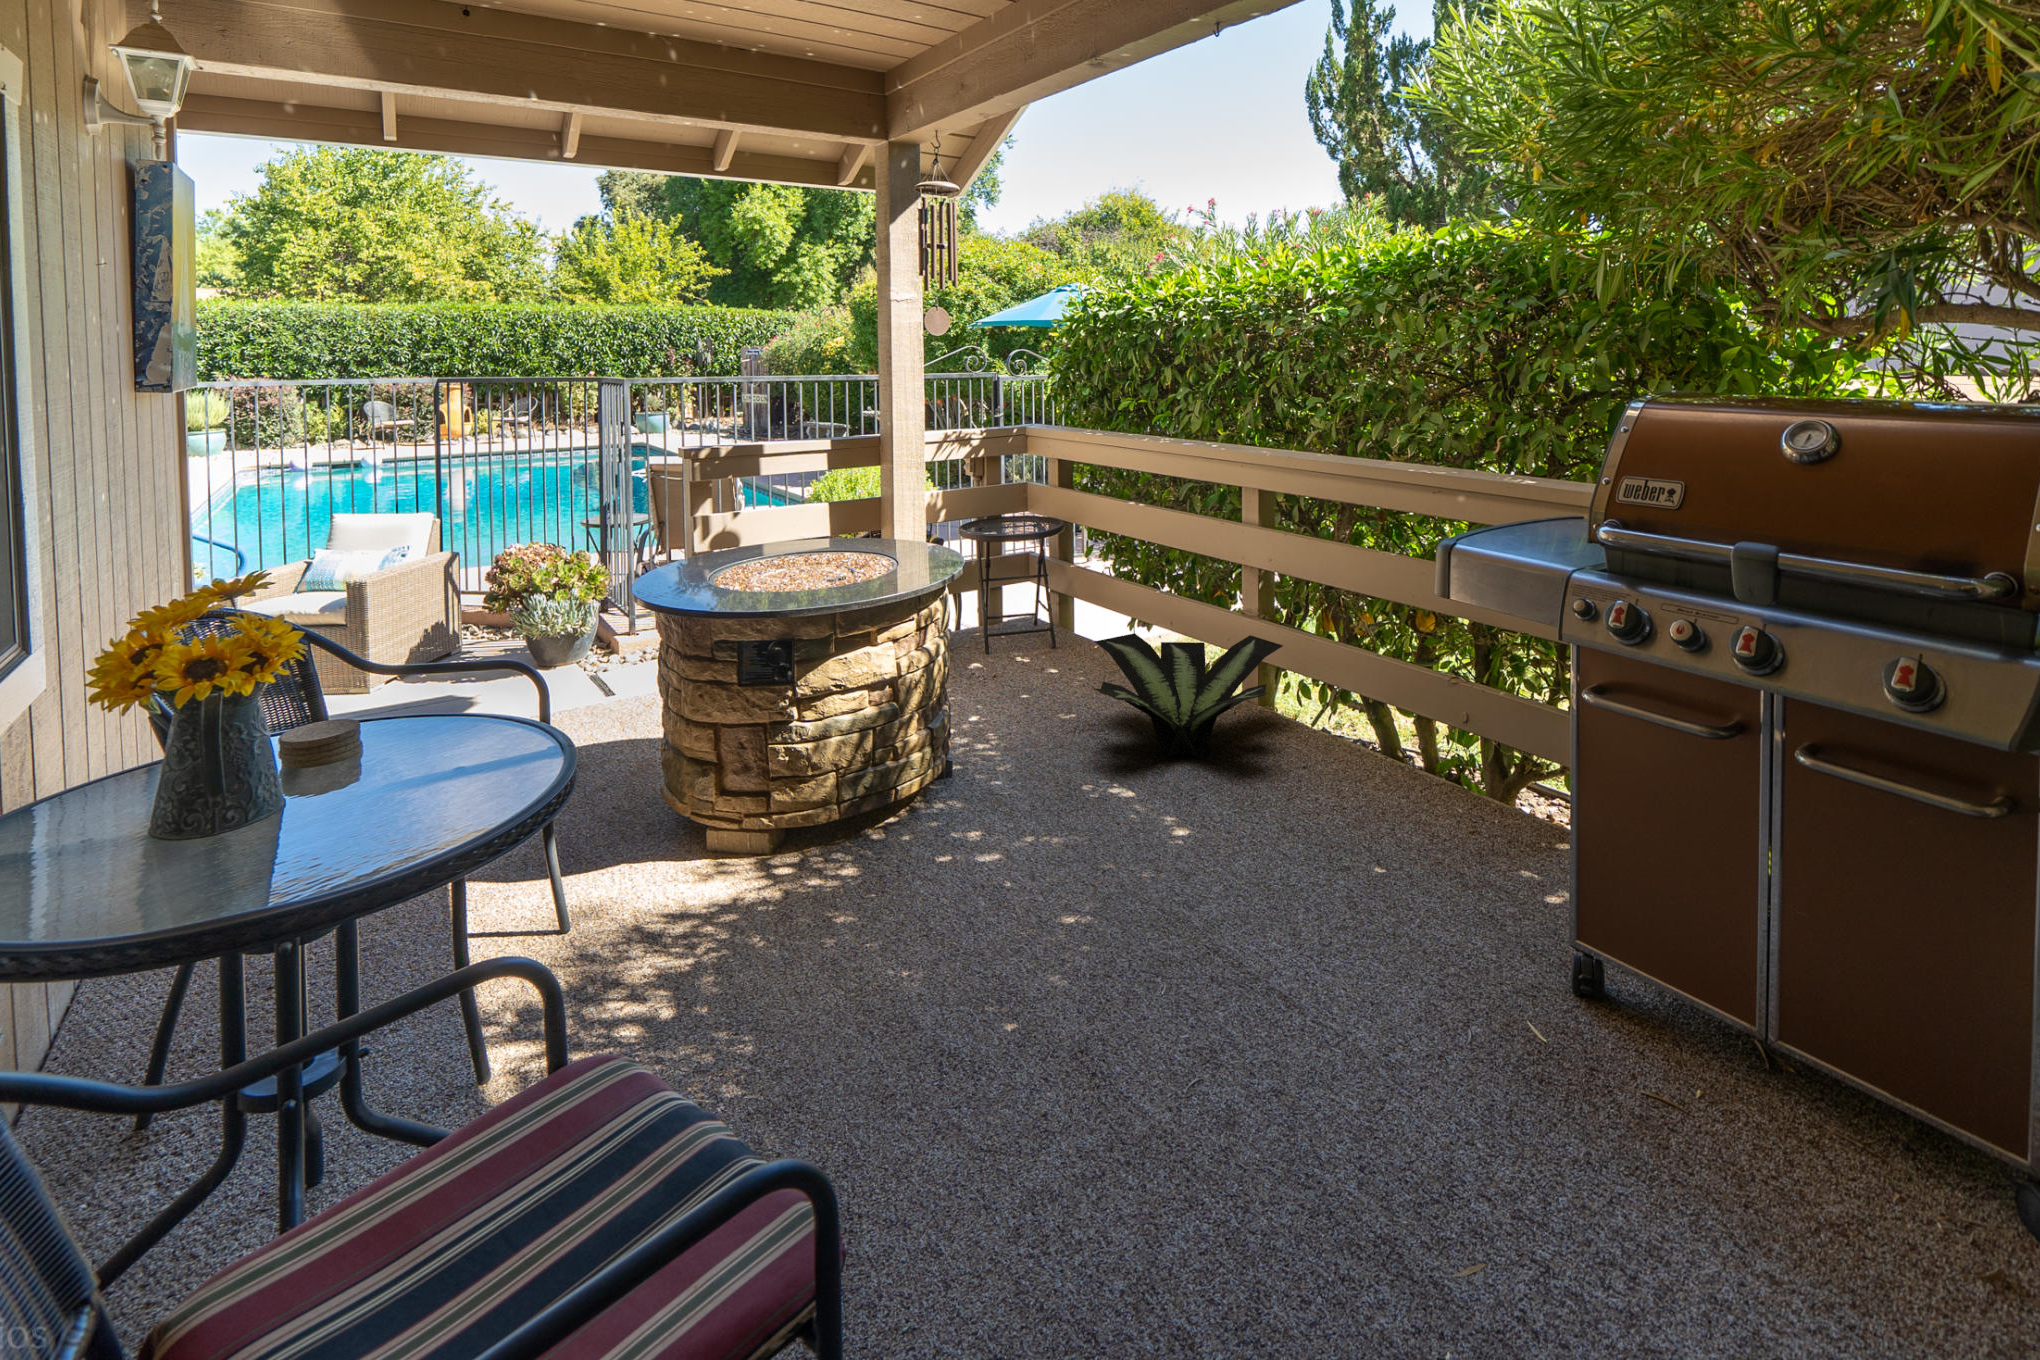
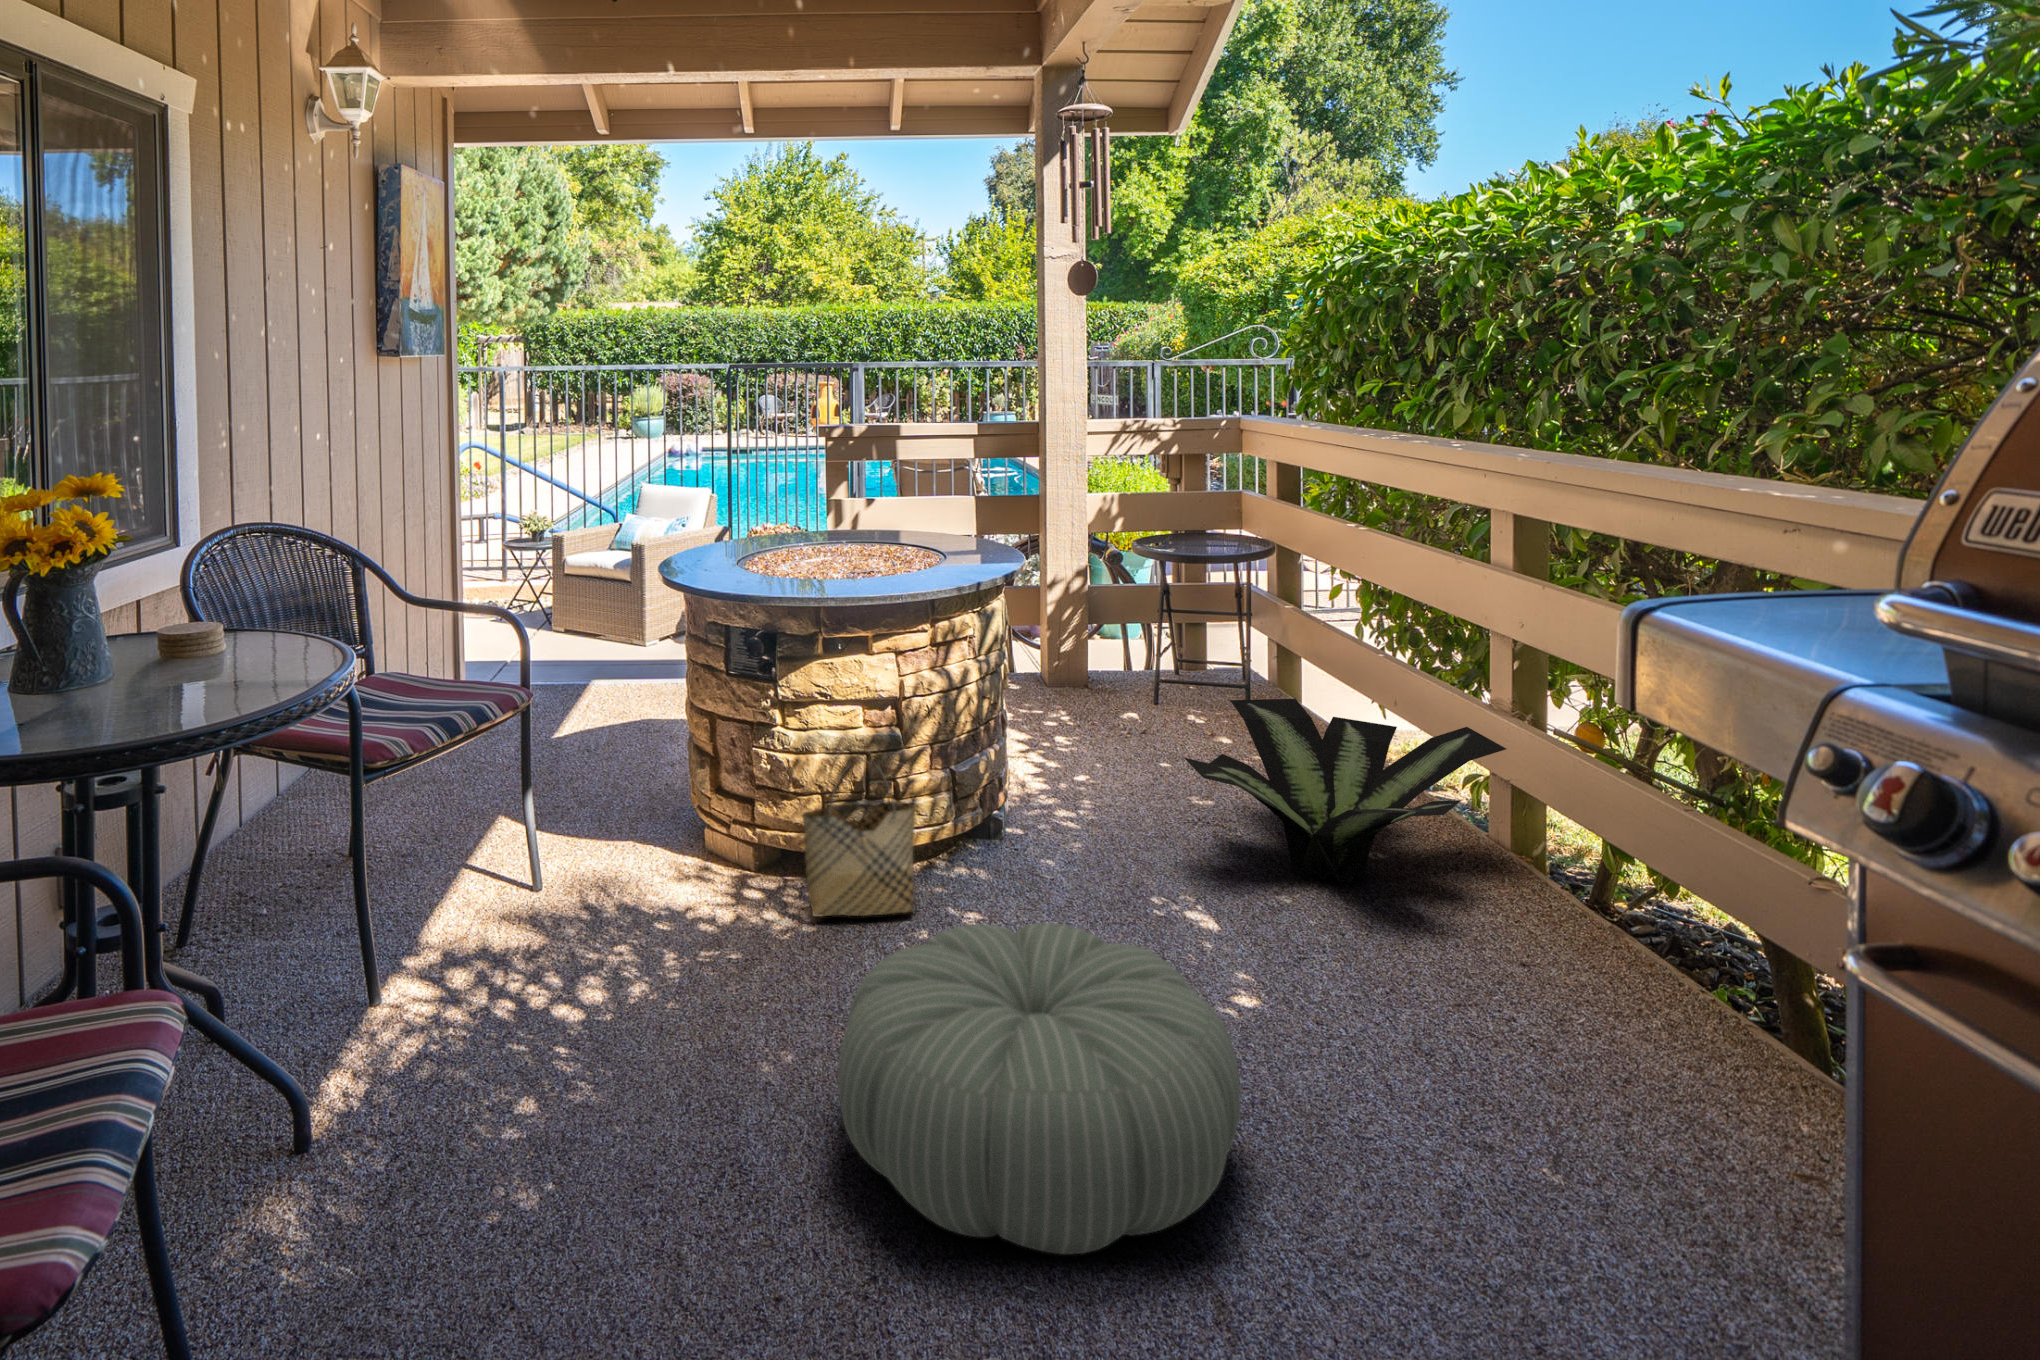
woven basket: none [837,723,930,874] -> present [802,745,915,917]
pouf: none [1002,818,1290,1041] -> present [838,923,1241,1254]

